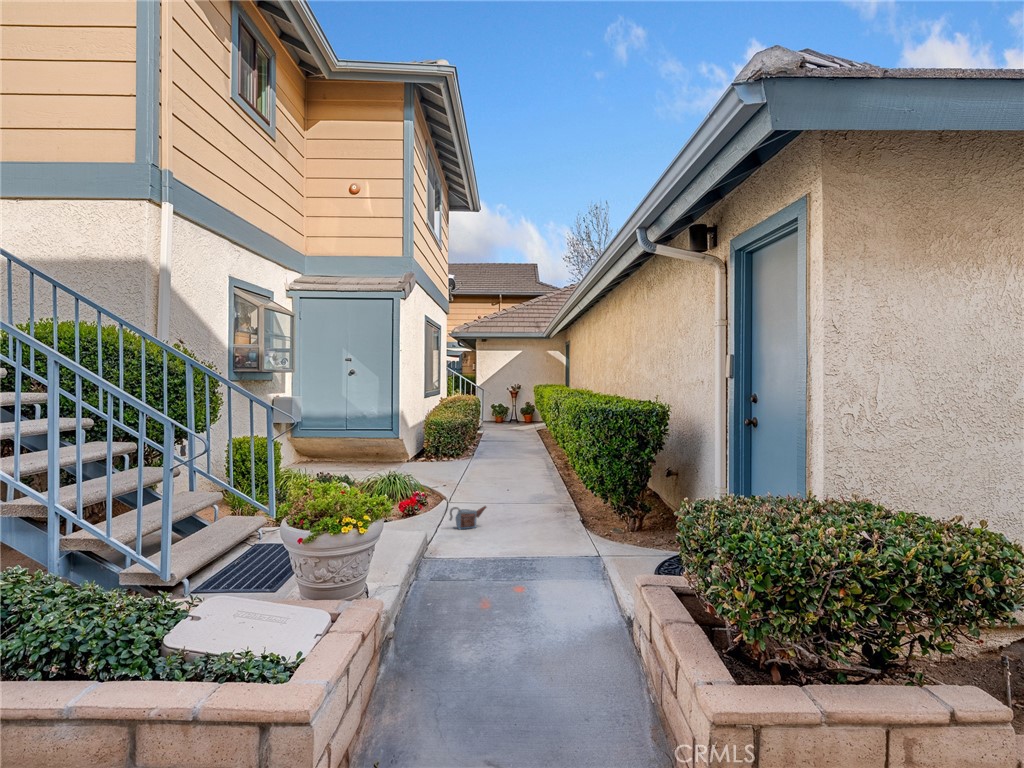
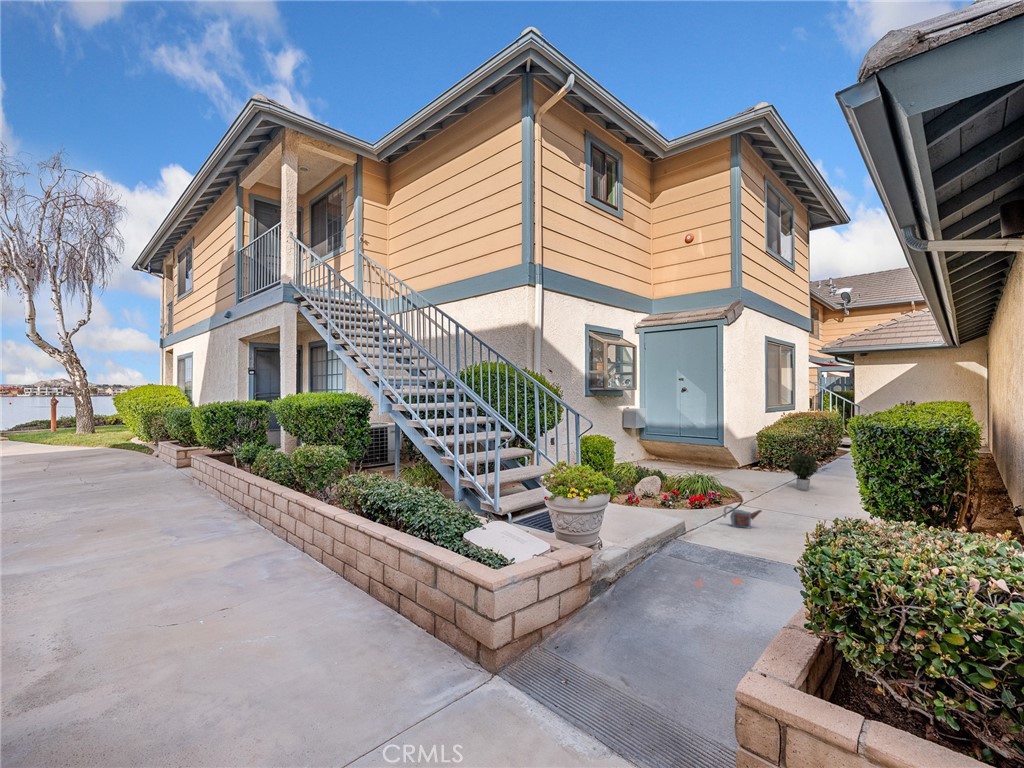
potted plant: none [467,439,495,478] -> present [788,453,818,491]

